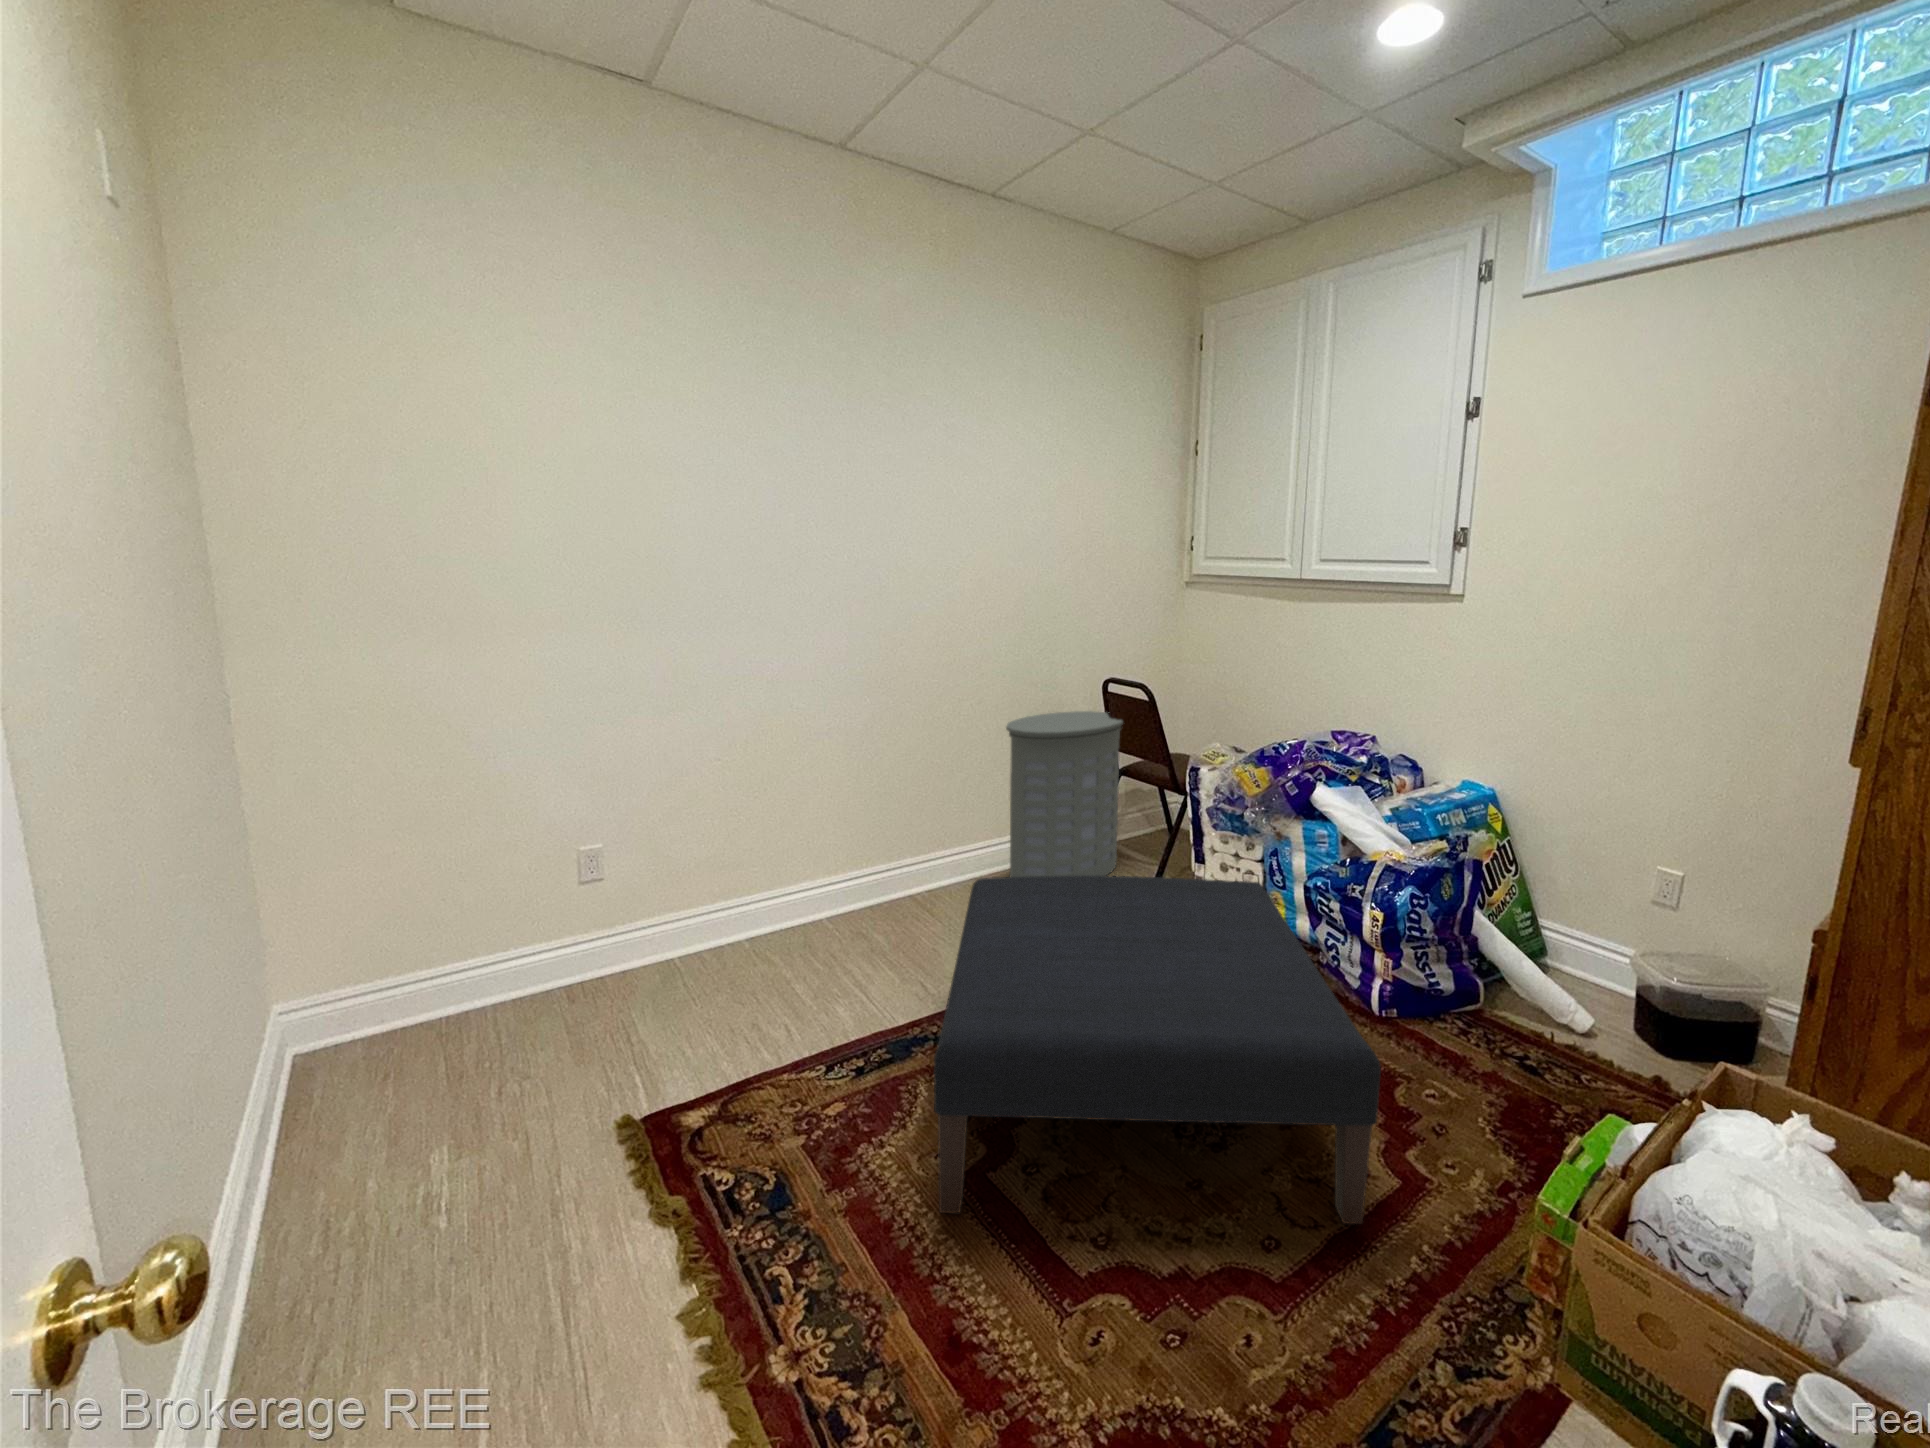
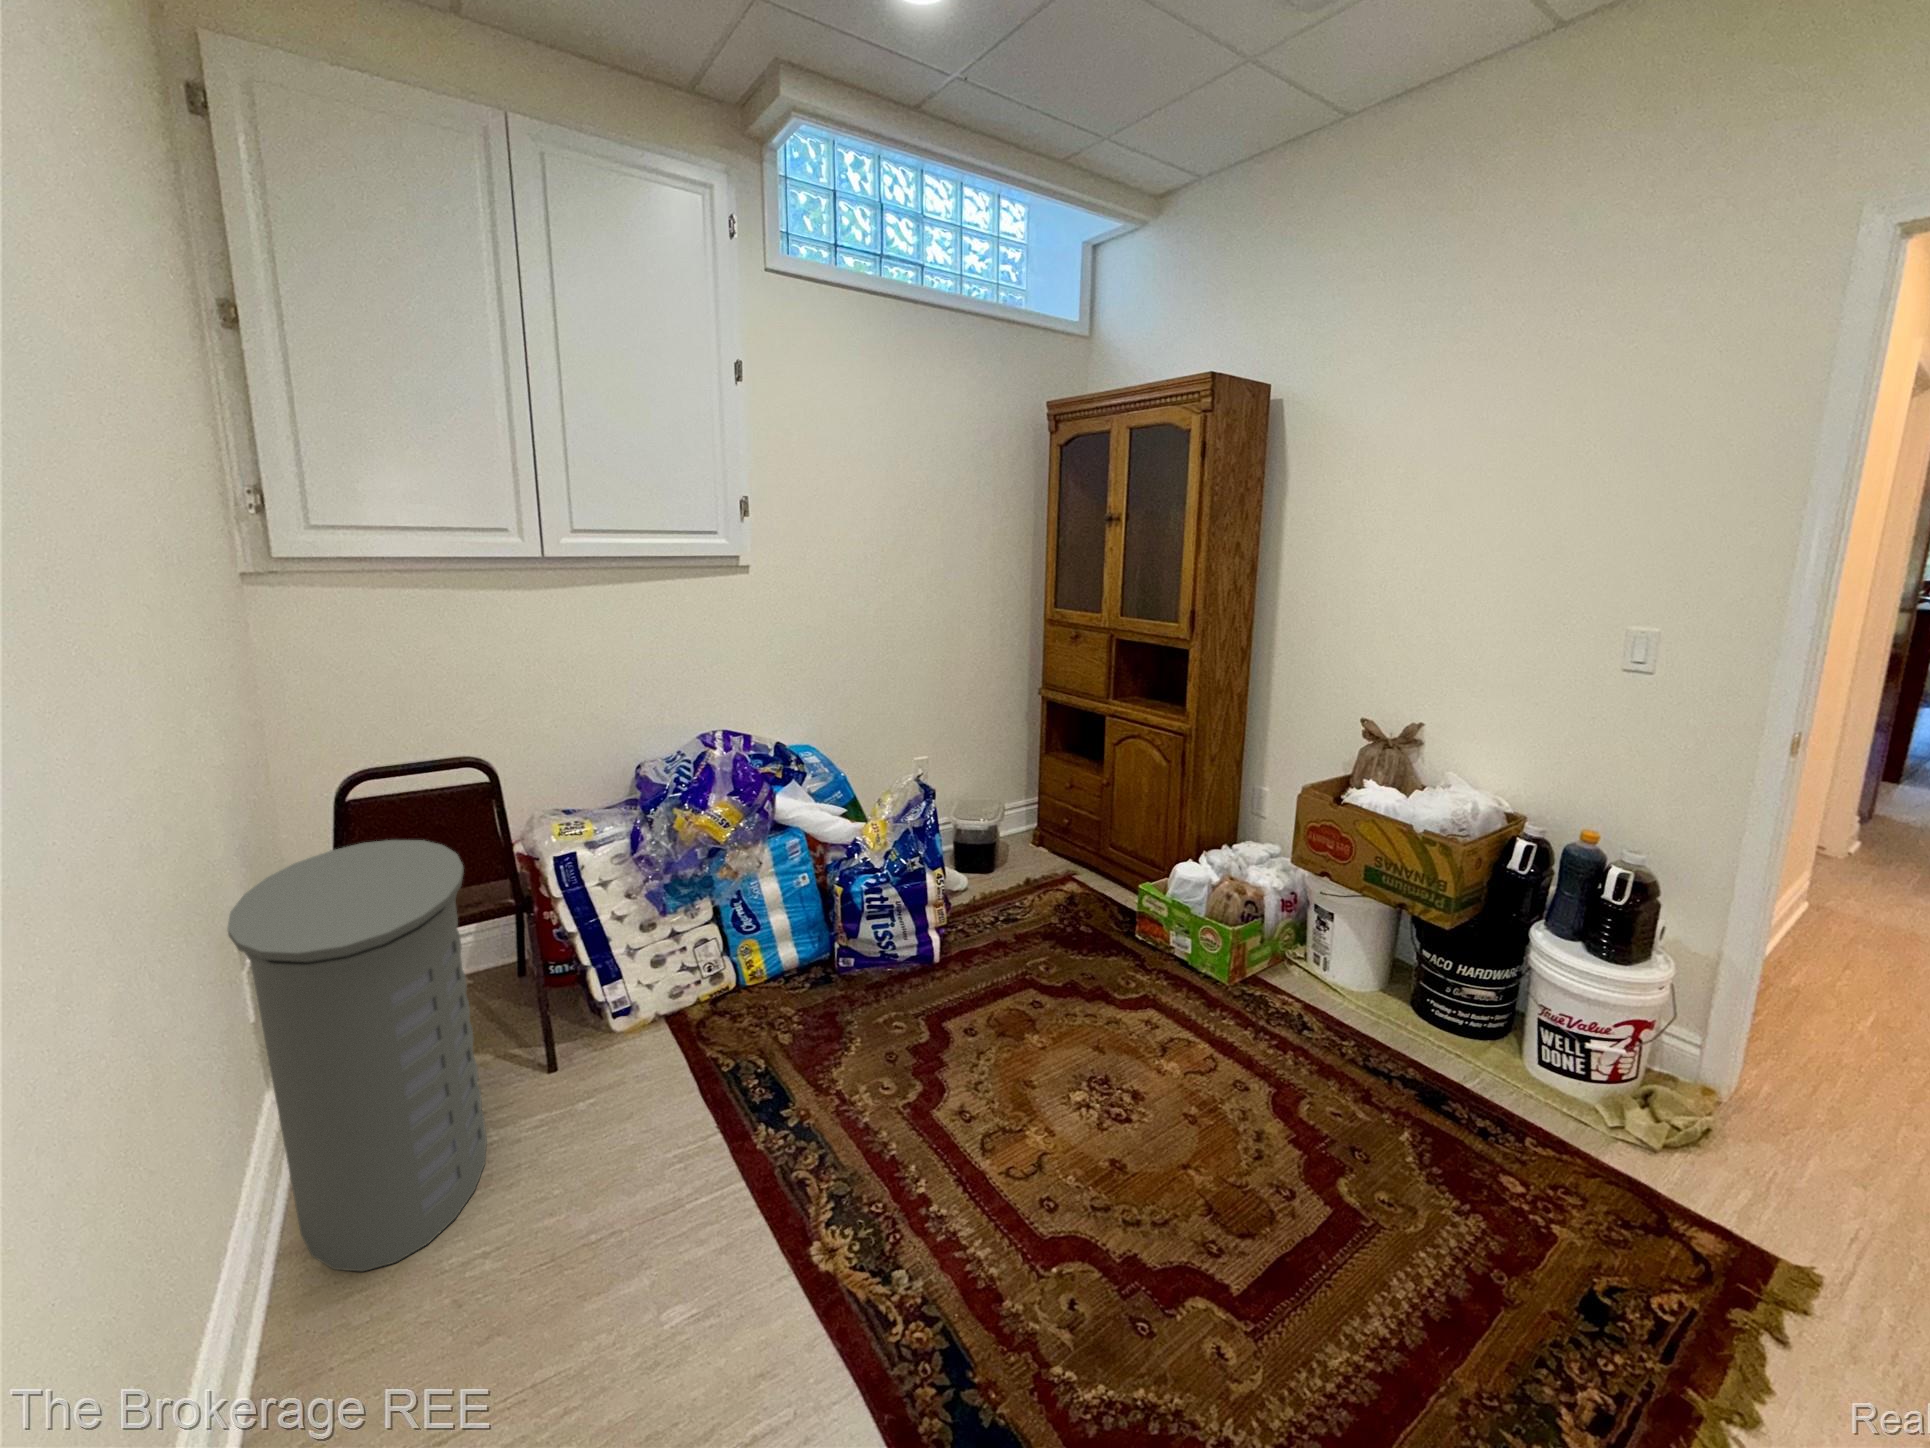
ottoman: present [934,876,1381,1224] -> none [807,899,1342,1339]

